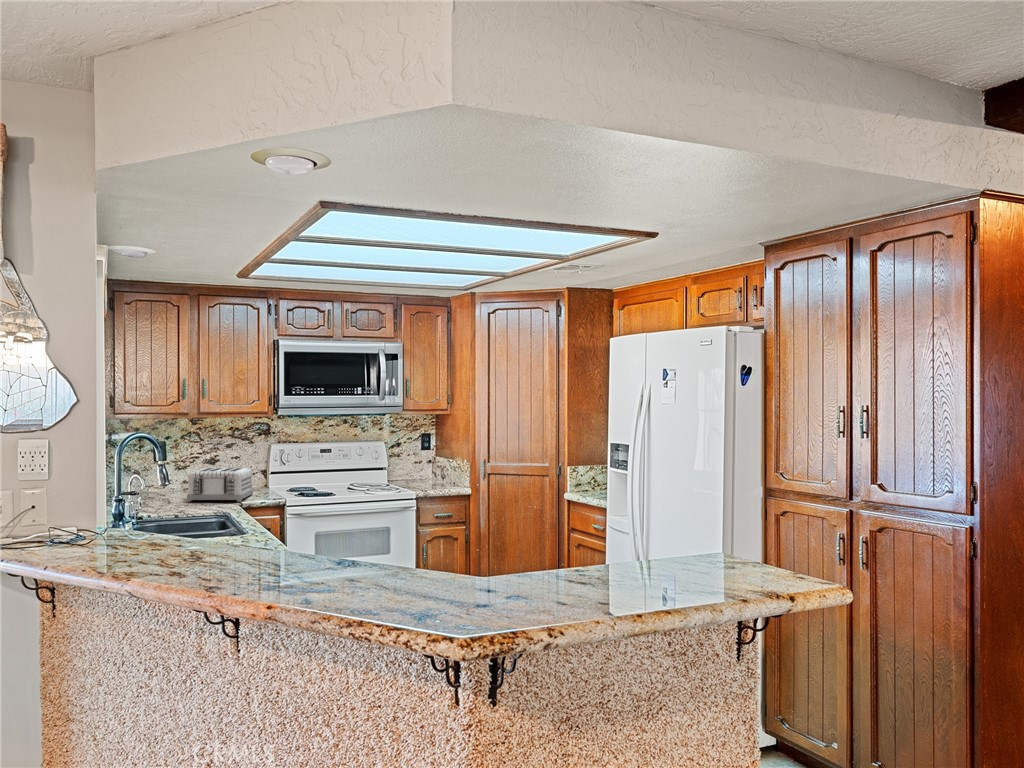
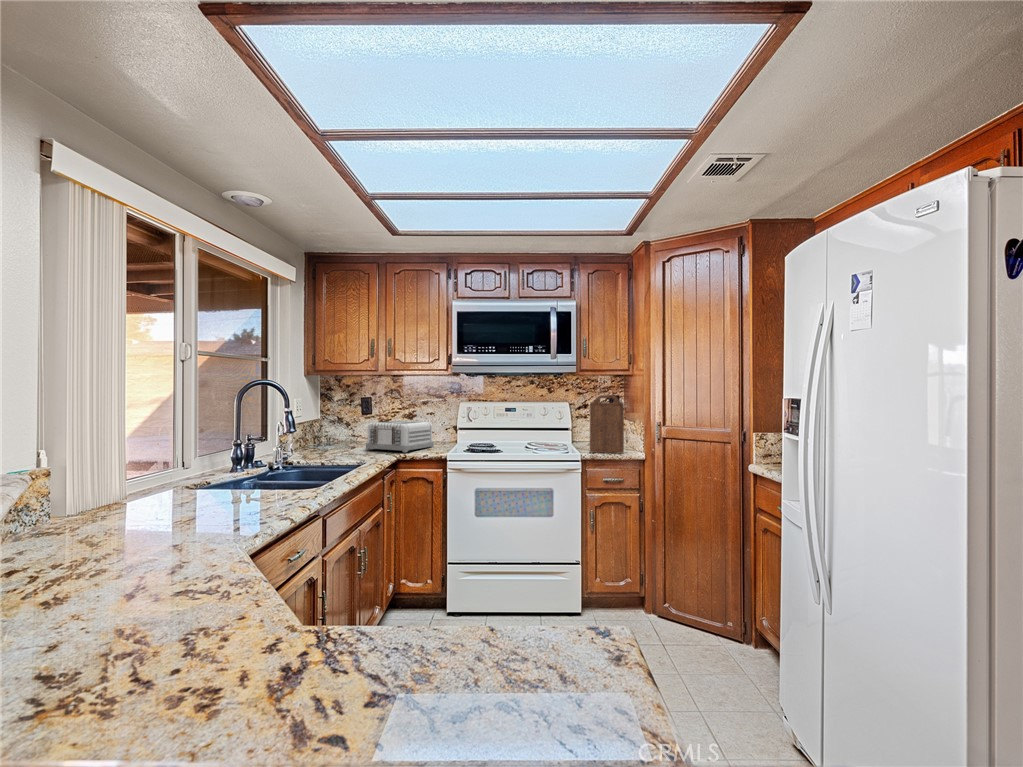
cutting board: none [420,436,452,491] -> present [590,395,624,453]

